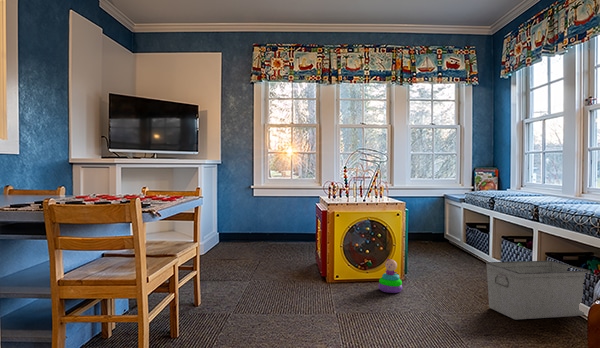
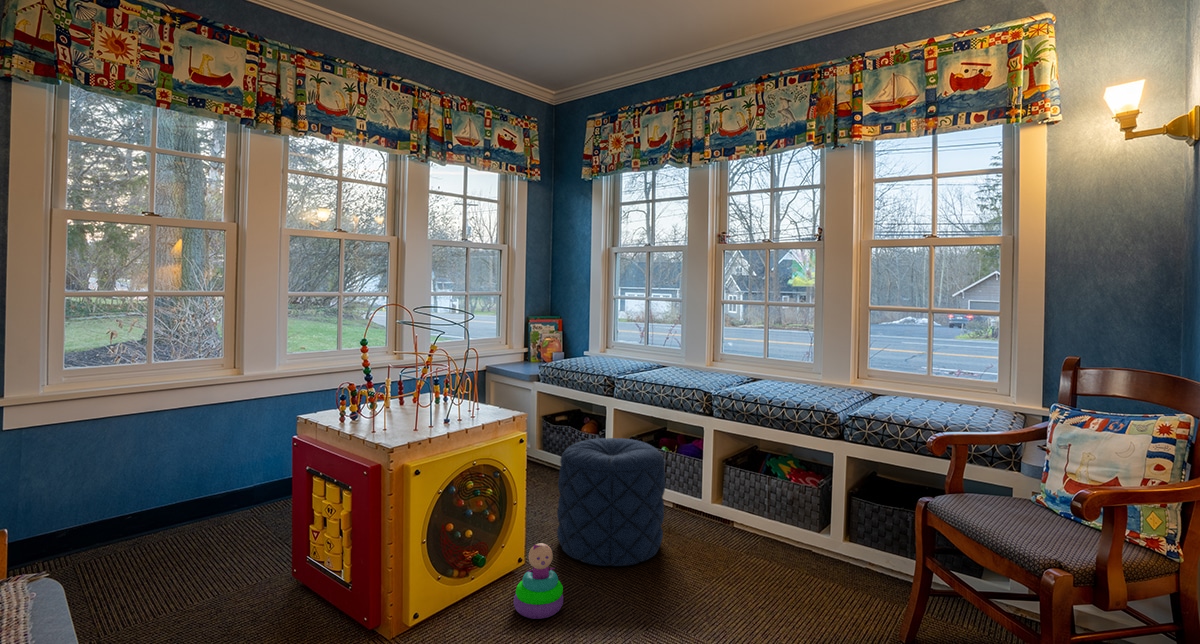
pouf: none [425,227,490,292] -> present [557,438,665,566]
storage bin: present [486,261,590,319] -> none [711,480,821,609]

